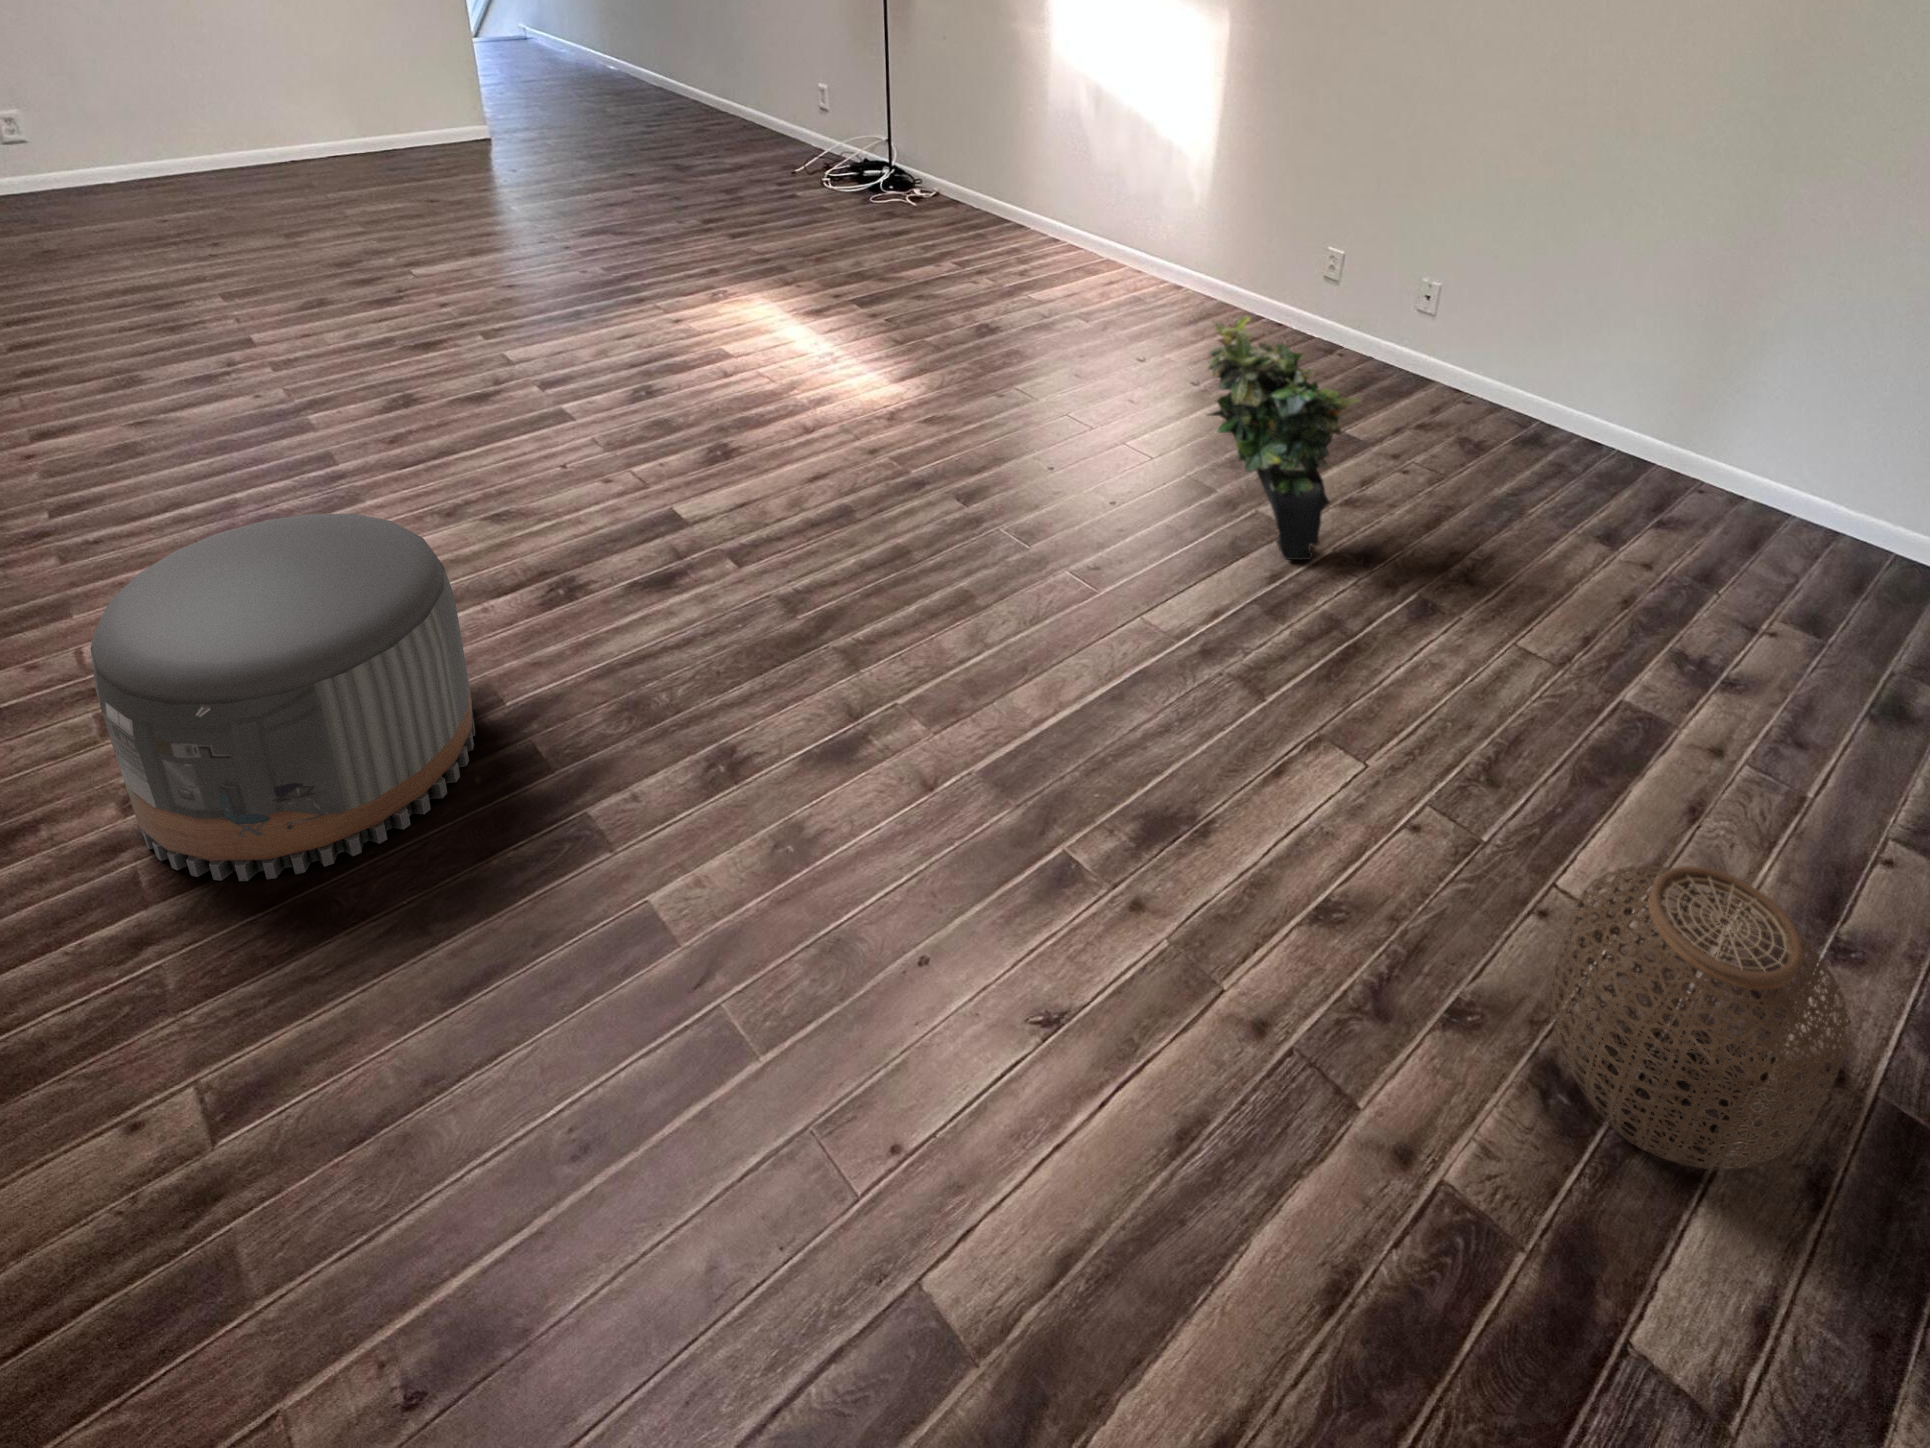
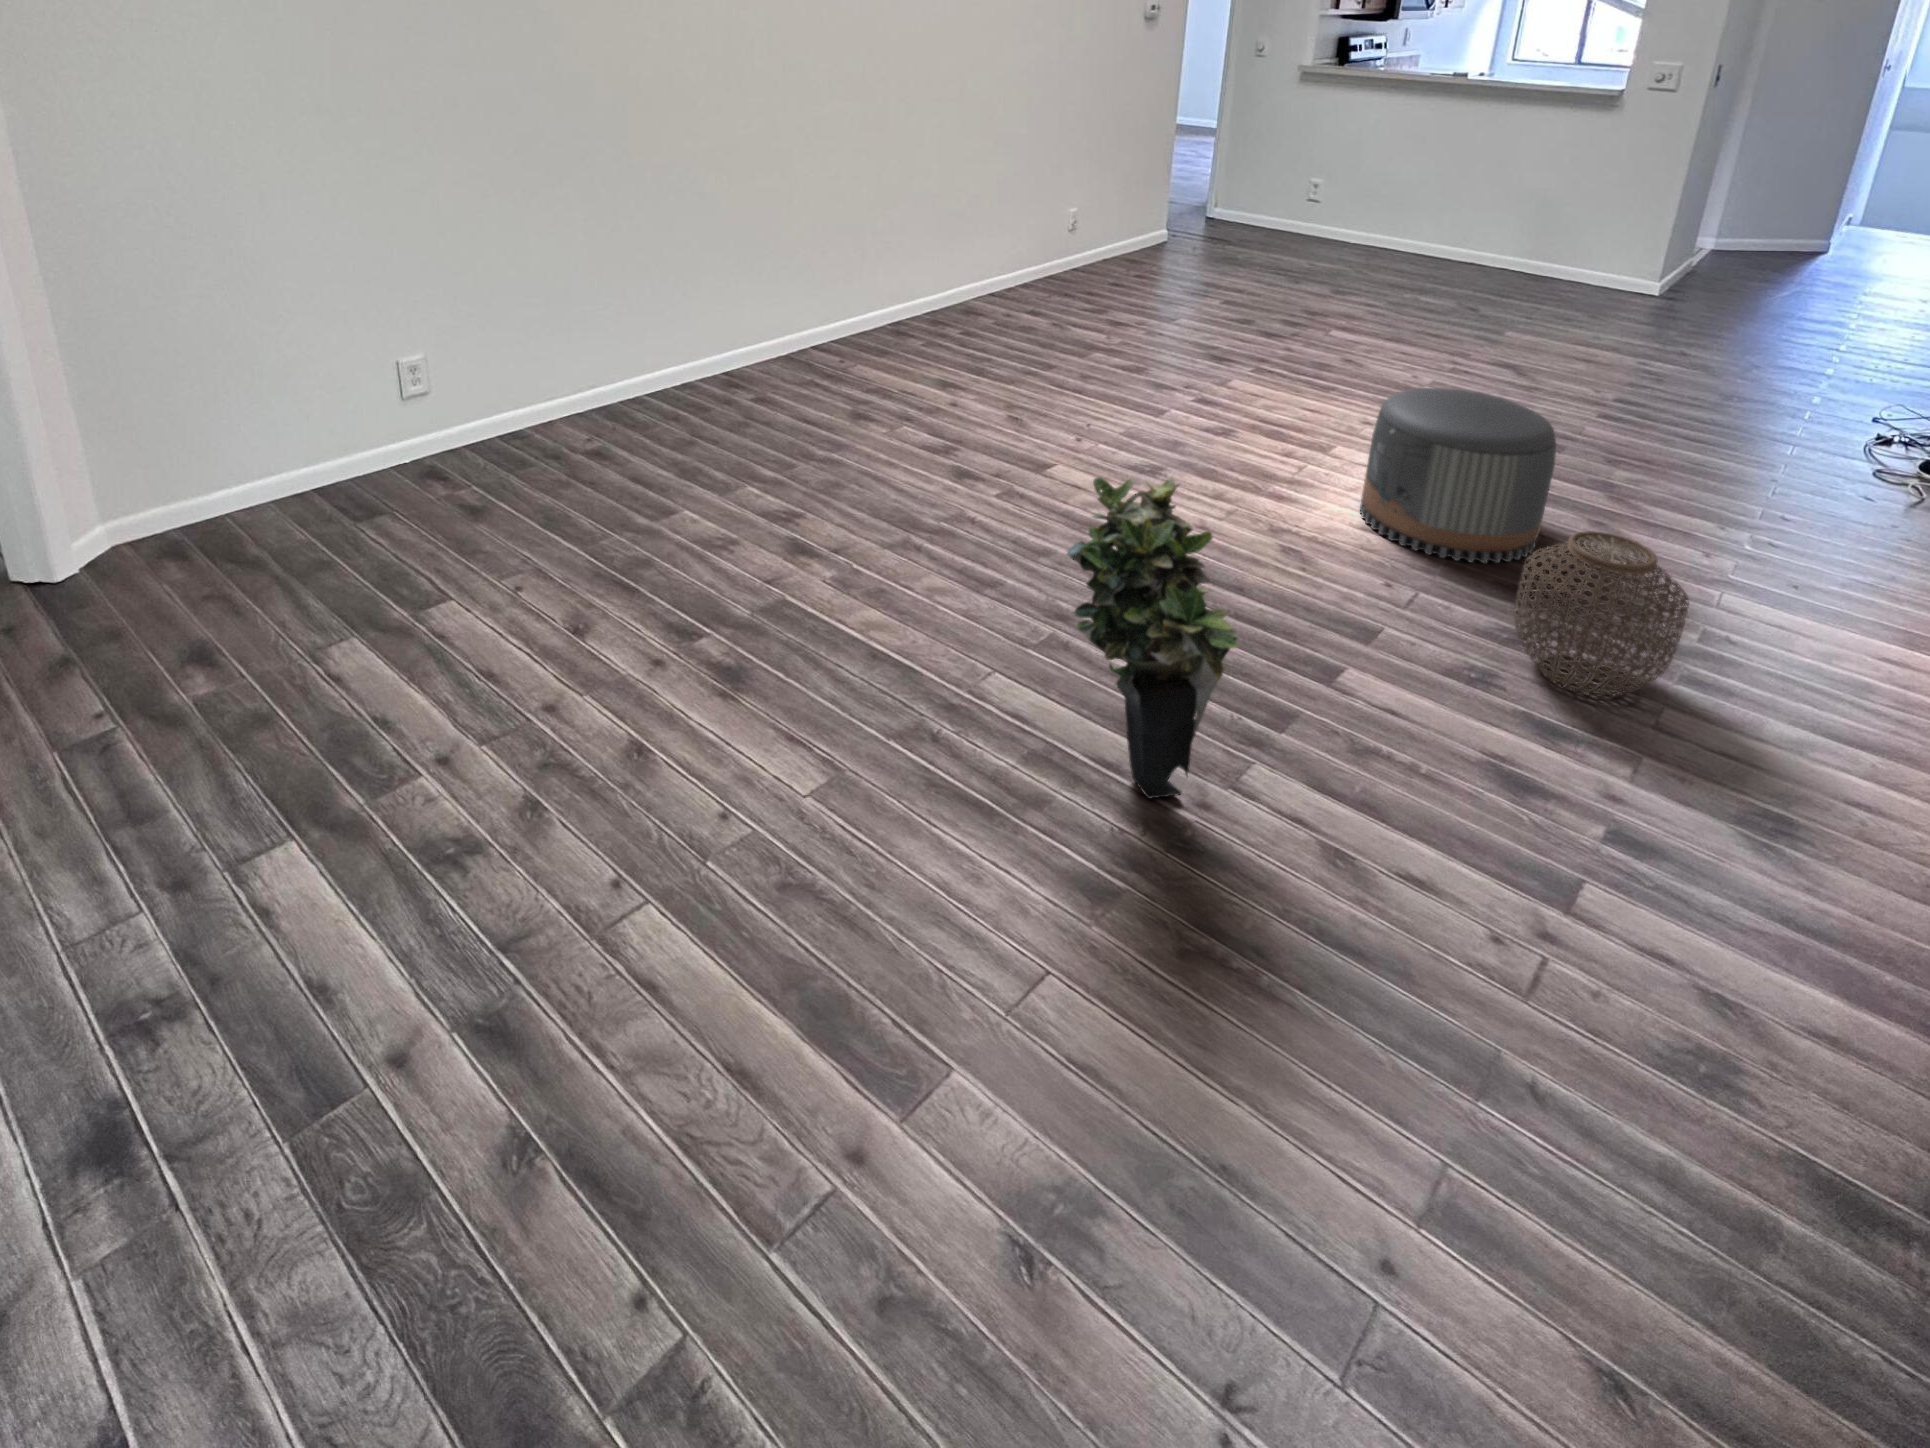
pouf: present [91,514,475,881] -> present [1360,388,1556,563]
woven basket: present [1550,866,1851,1169] -> present [1514,531,1689,698]

